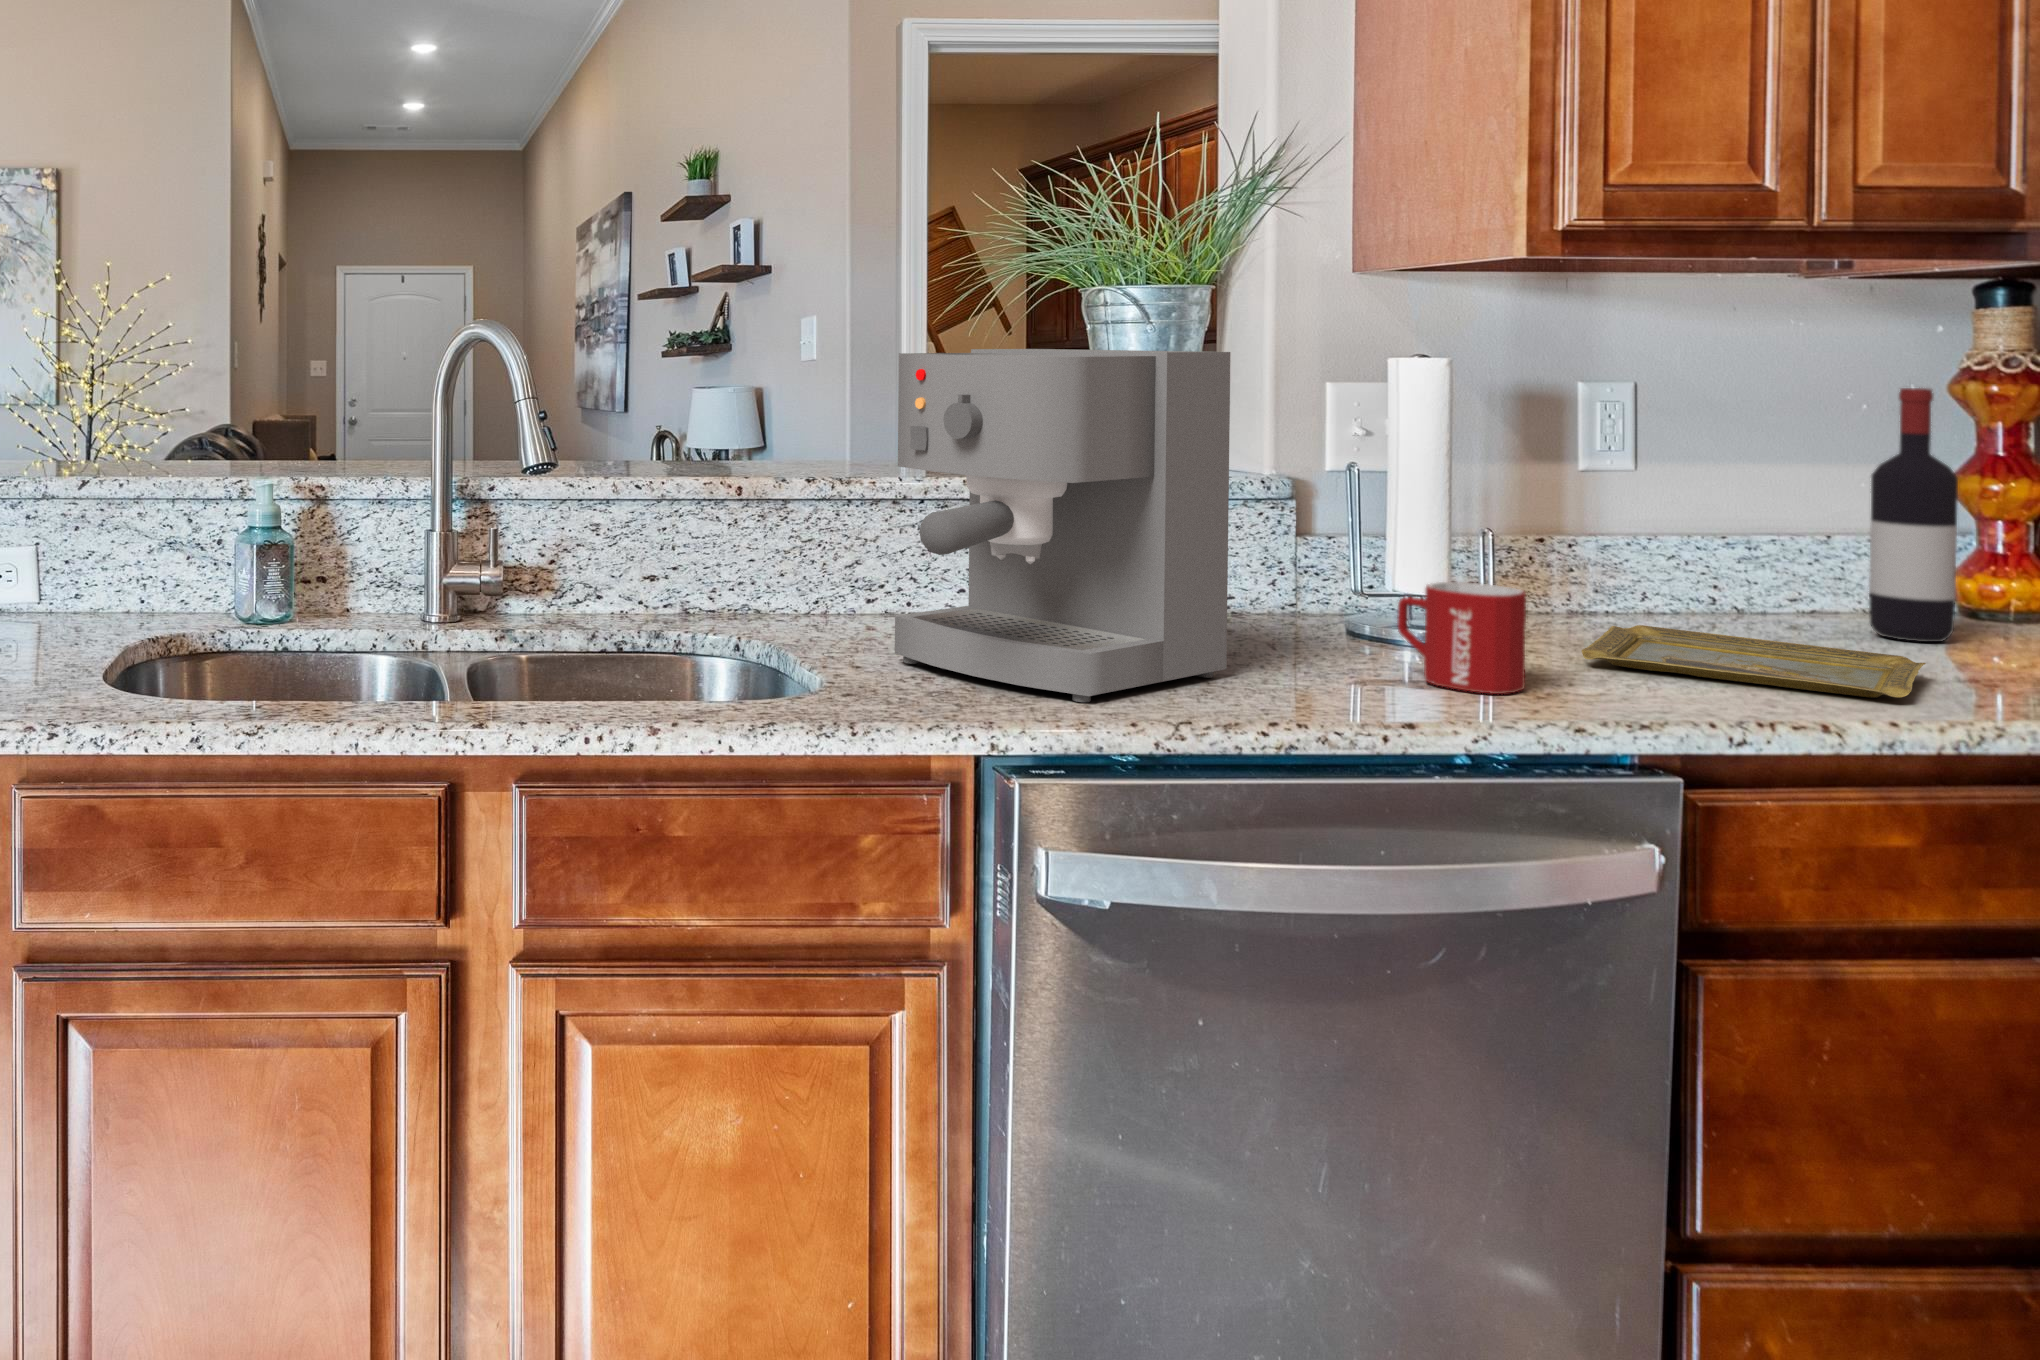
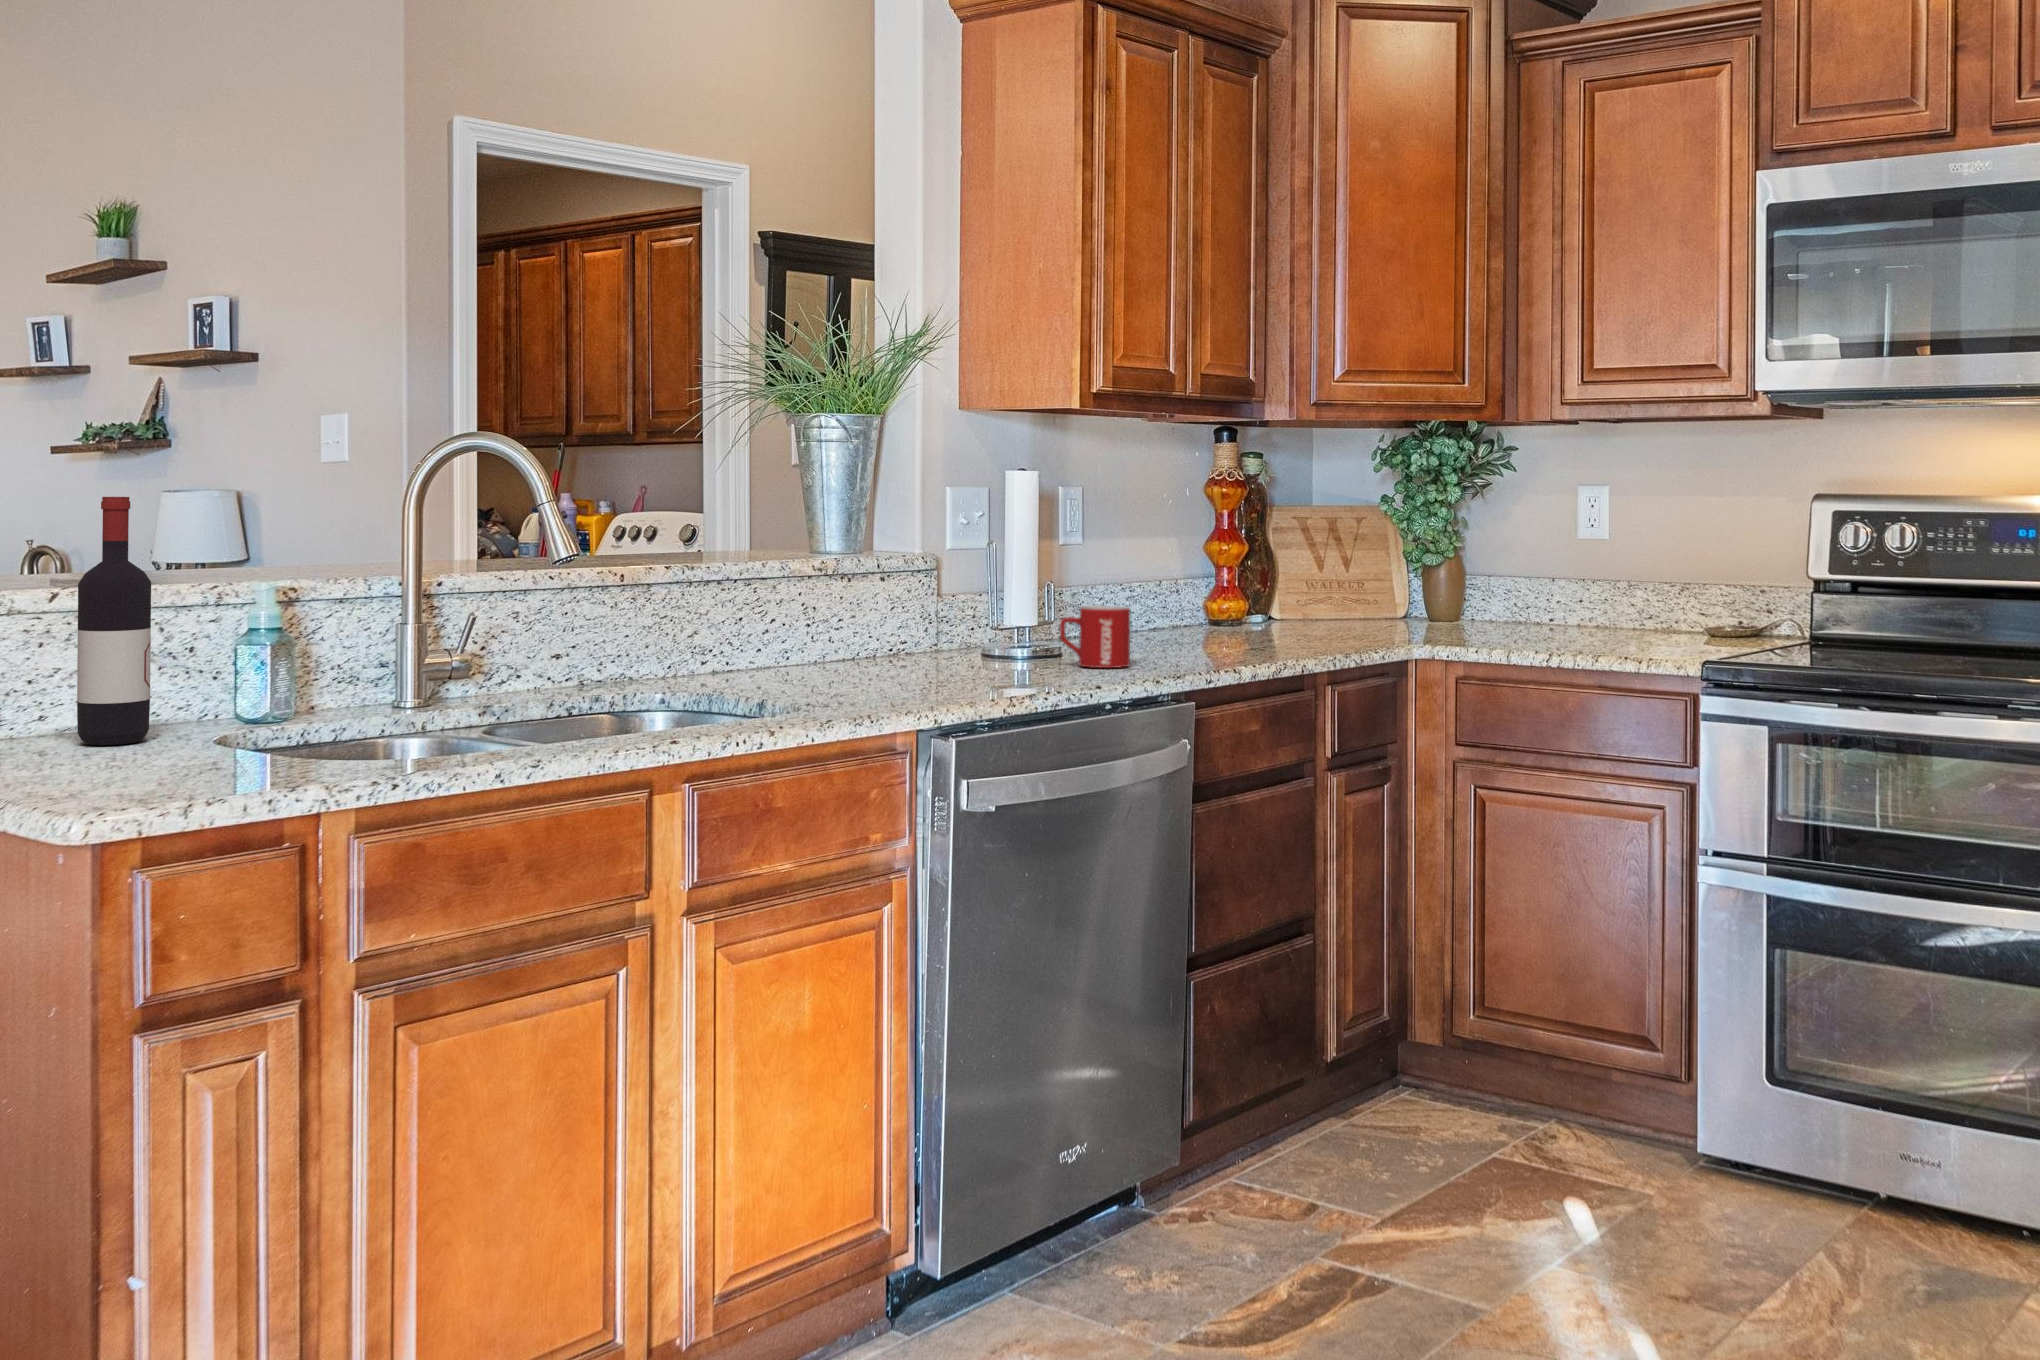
coffee maker: present [895,349,1230,702] -> none [803,463,993,691]
wine bottle: present [1869,388,1958,642] -> present [77,497,151,745]
tray: present [1581,625,1926,698] -> none [1113,633,1273,653]

